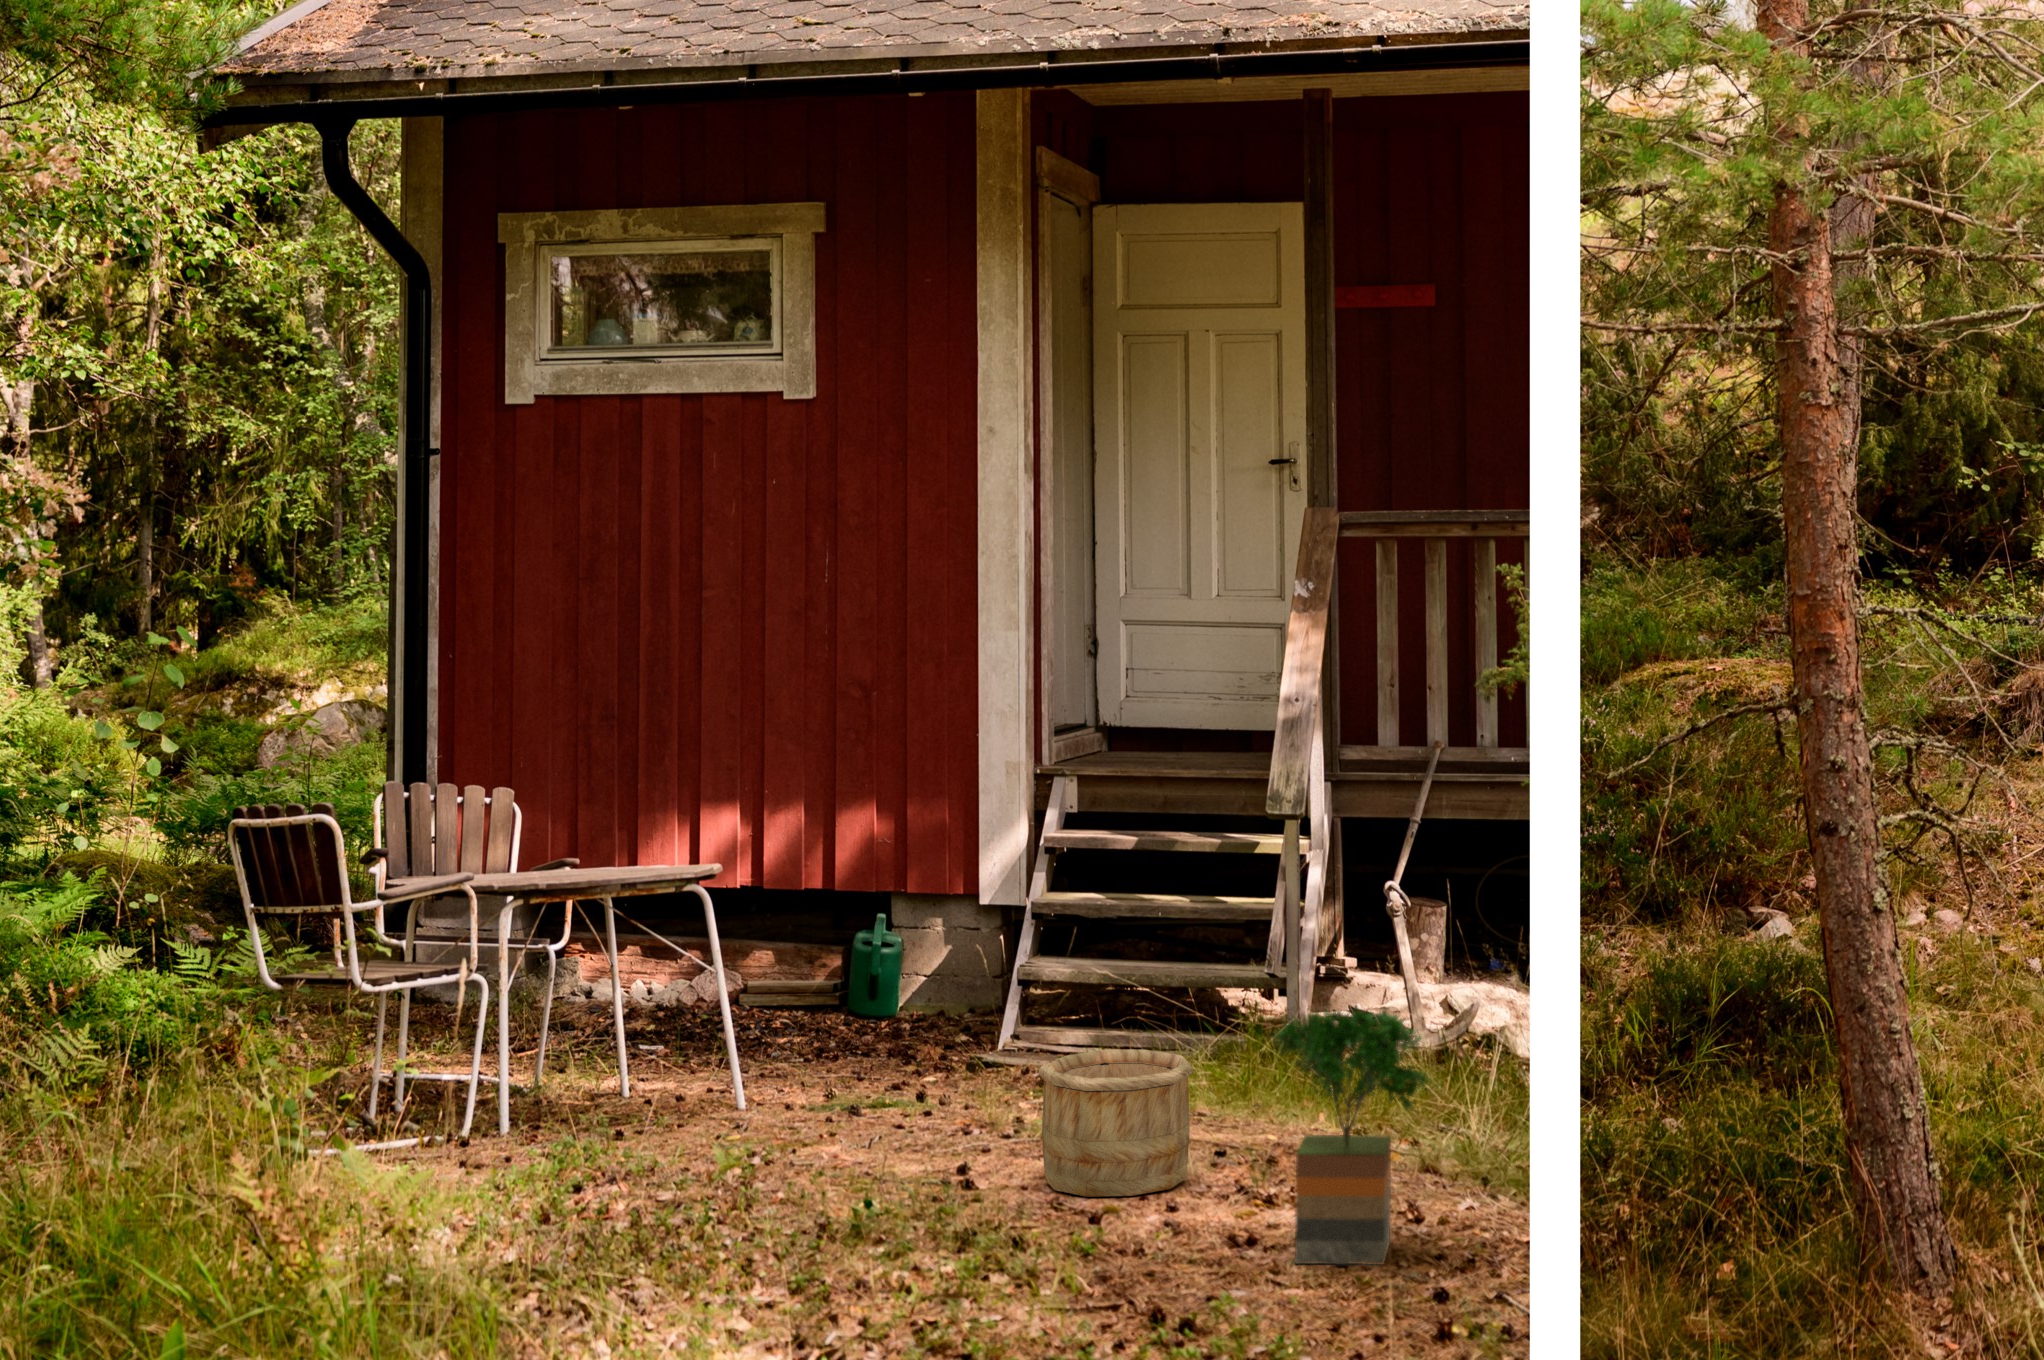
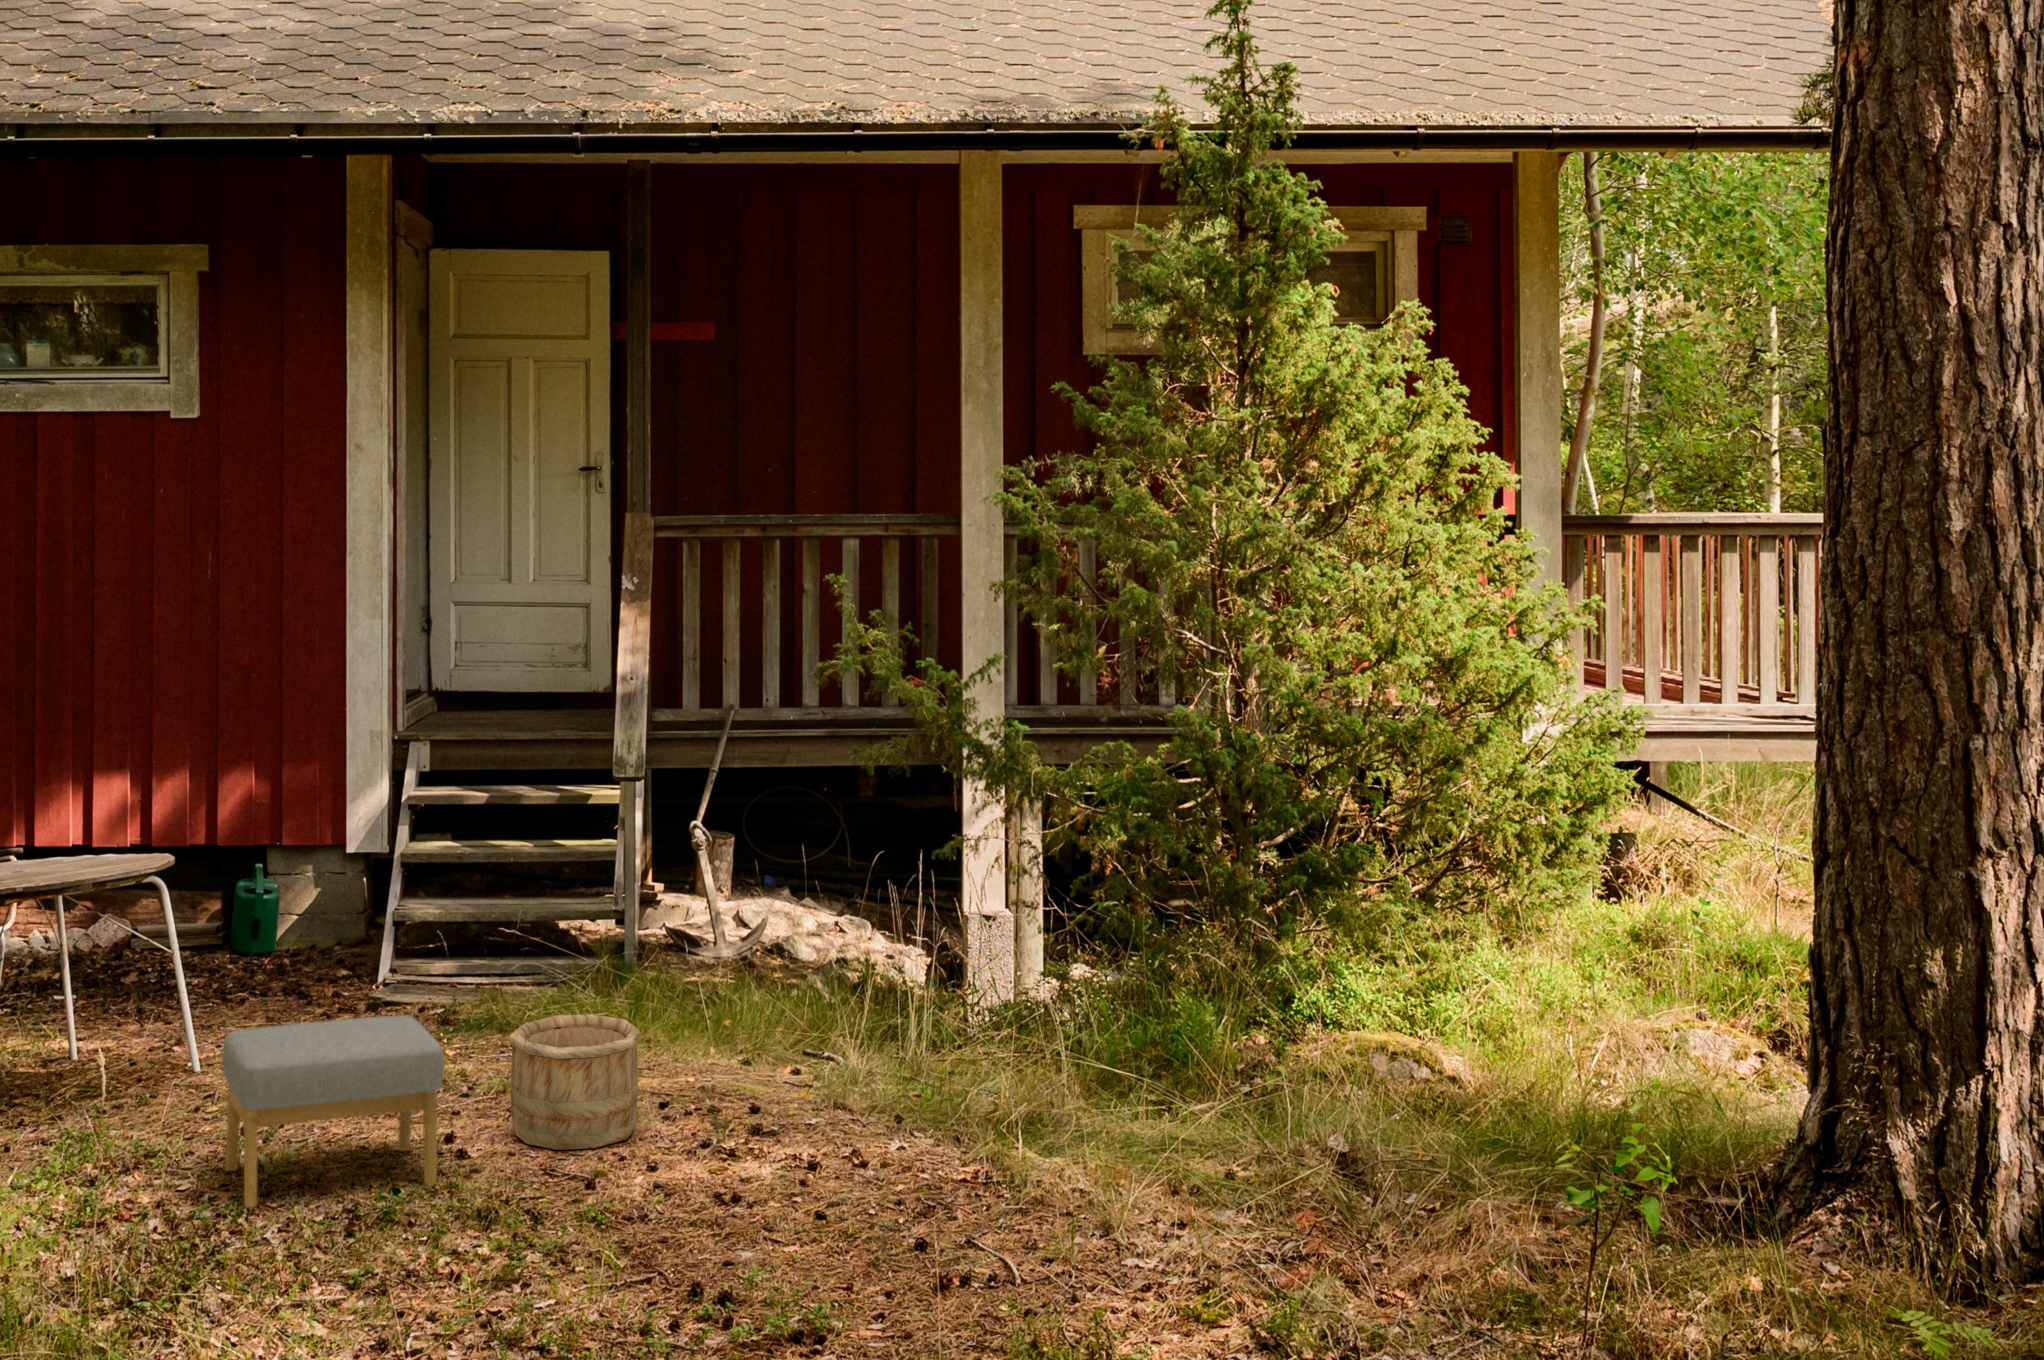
potted tree: present [1273,1009,1430,1265] -> none [748,991,891,1220]
footstool: none [703,1038,943,1238] -> present [222,1015,444,1208]

